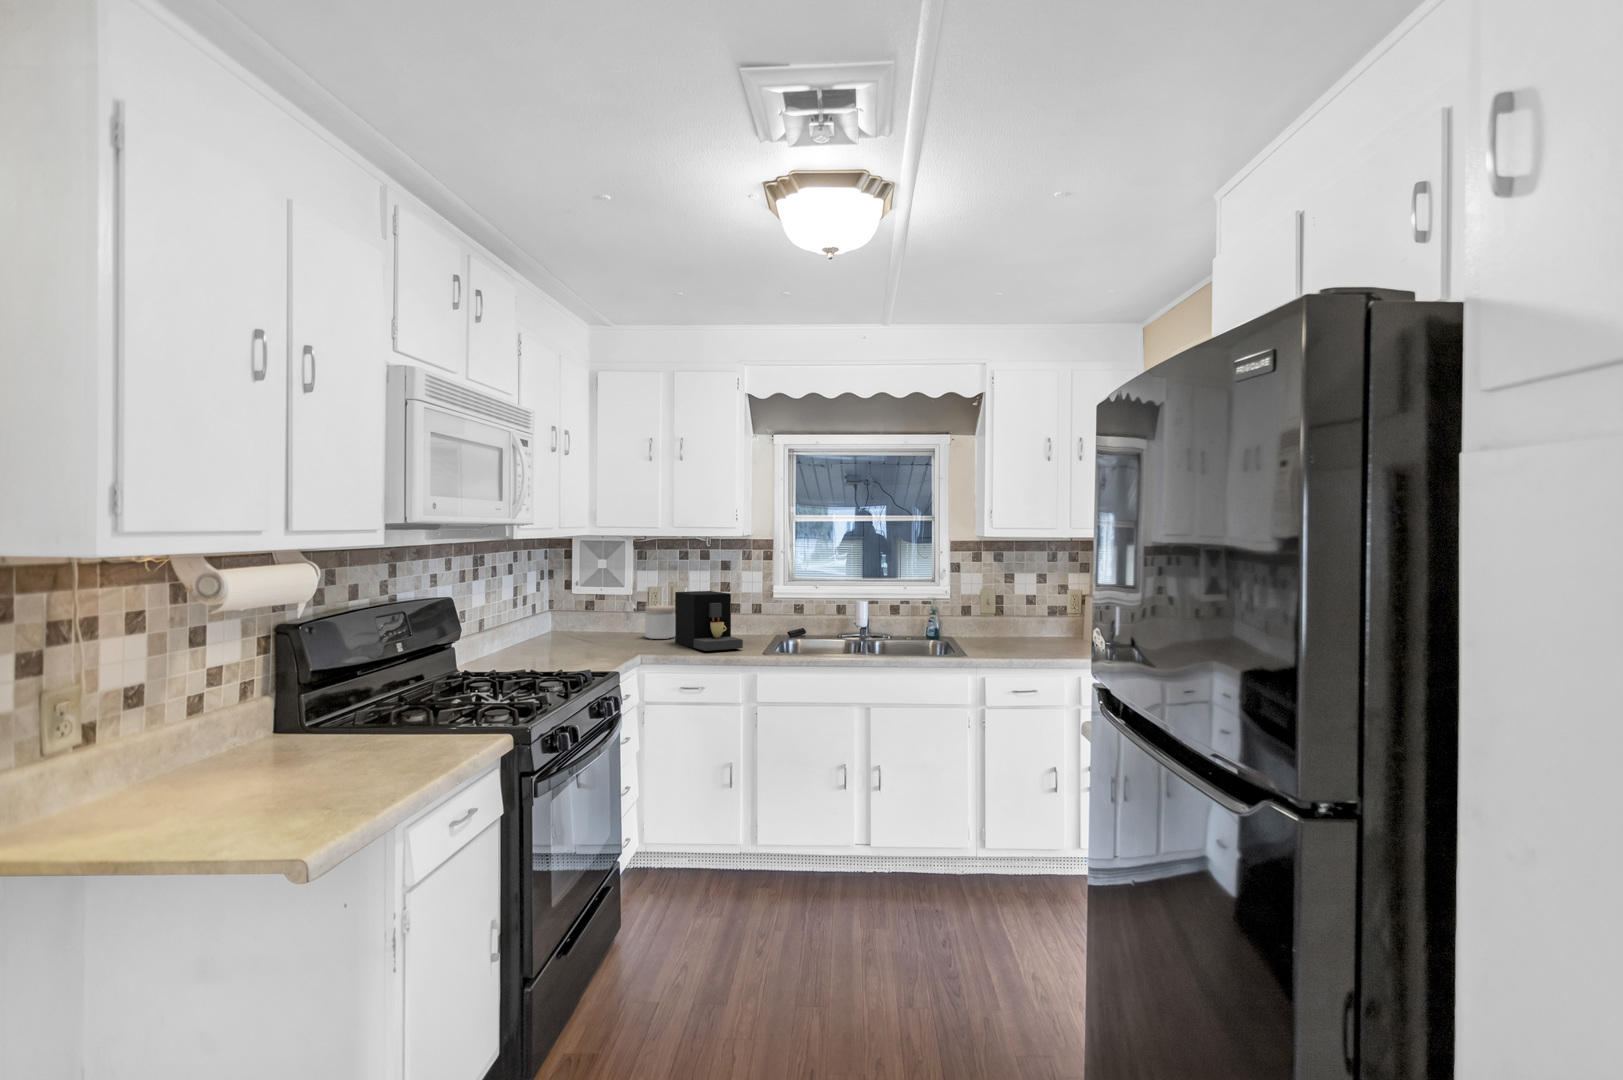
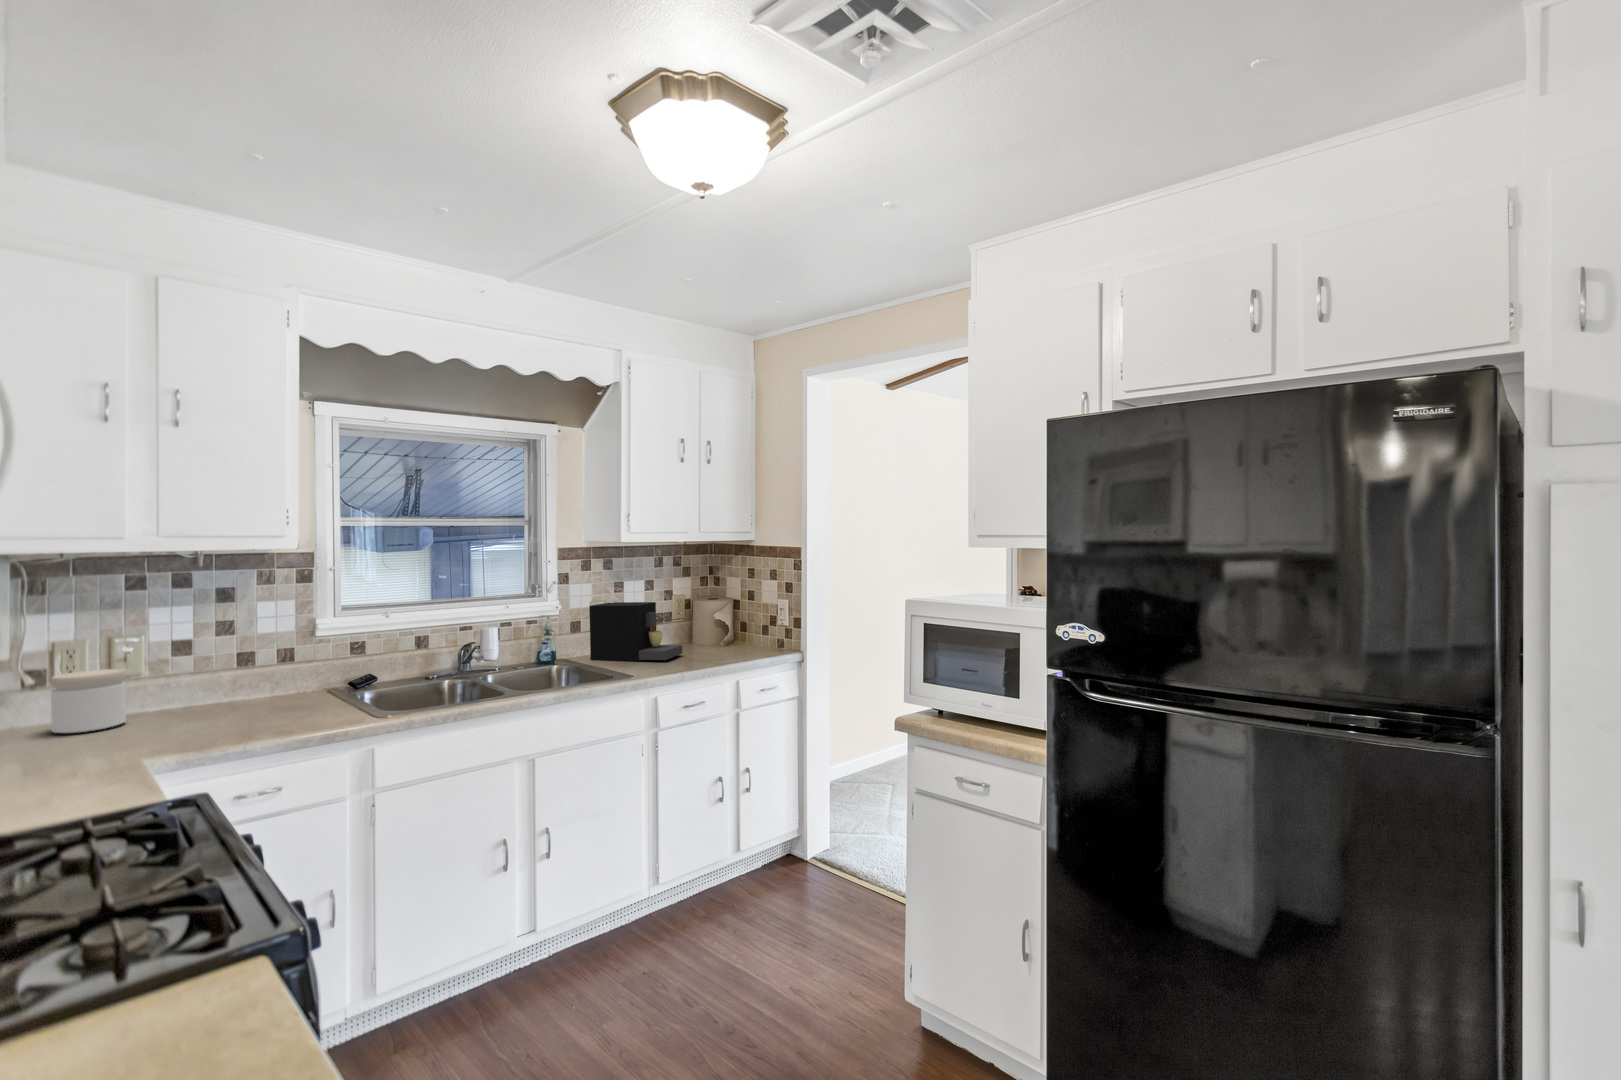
coffee maker: present [675,591,743,651] -> present [590,602,682,661]

